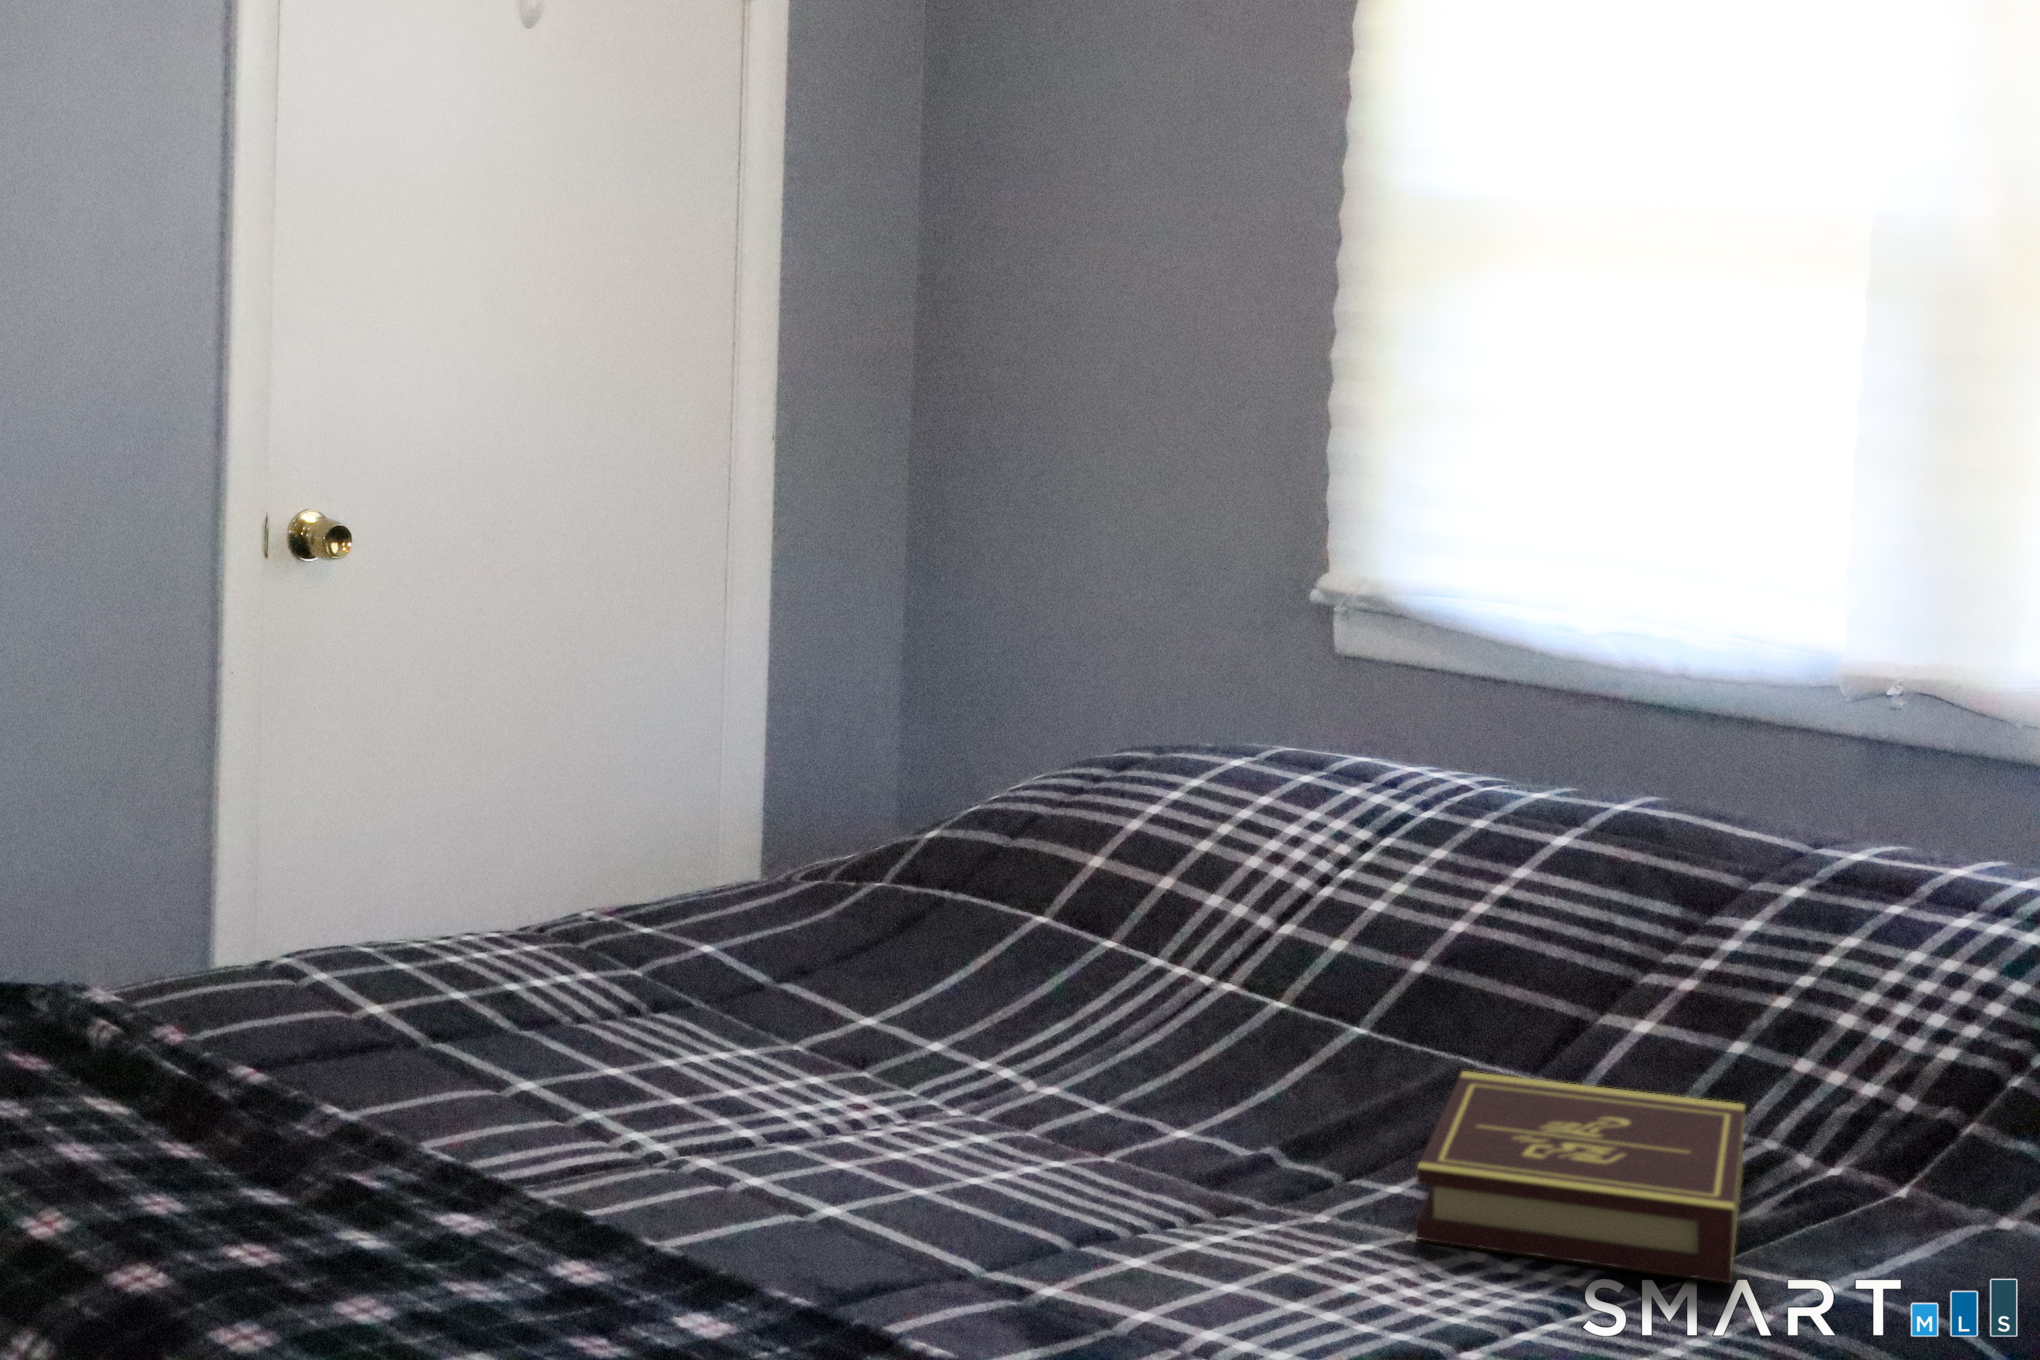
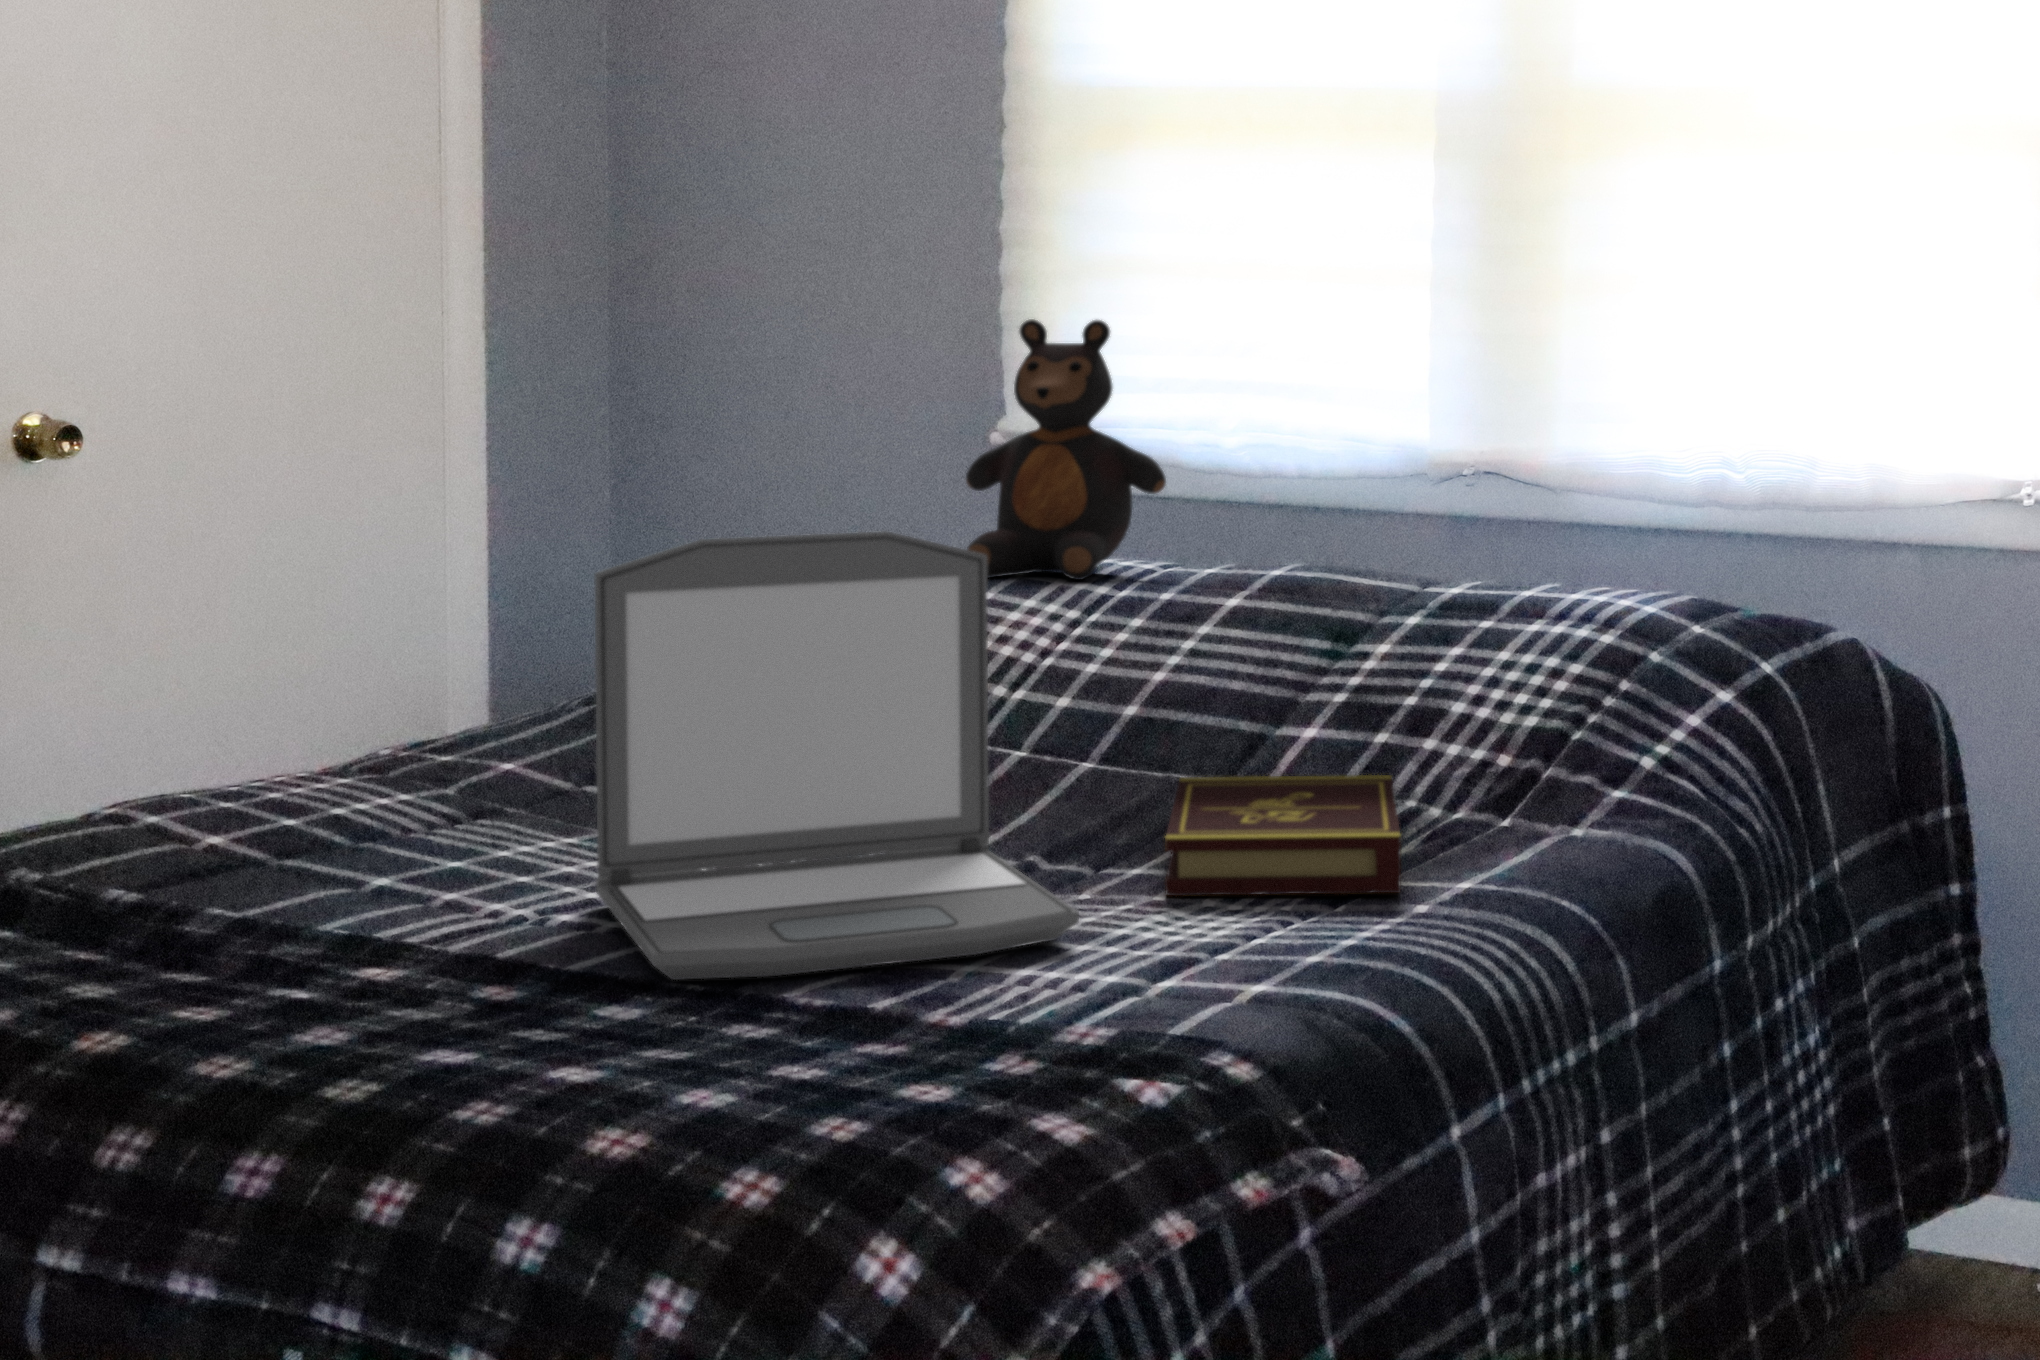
teddy bear: none [1239,473,1492,792] -> present [966,319,1166,580]
laptop: none [743,744,1286,1297] -> present [594,531,1079,980]

